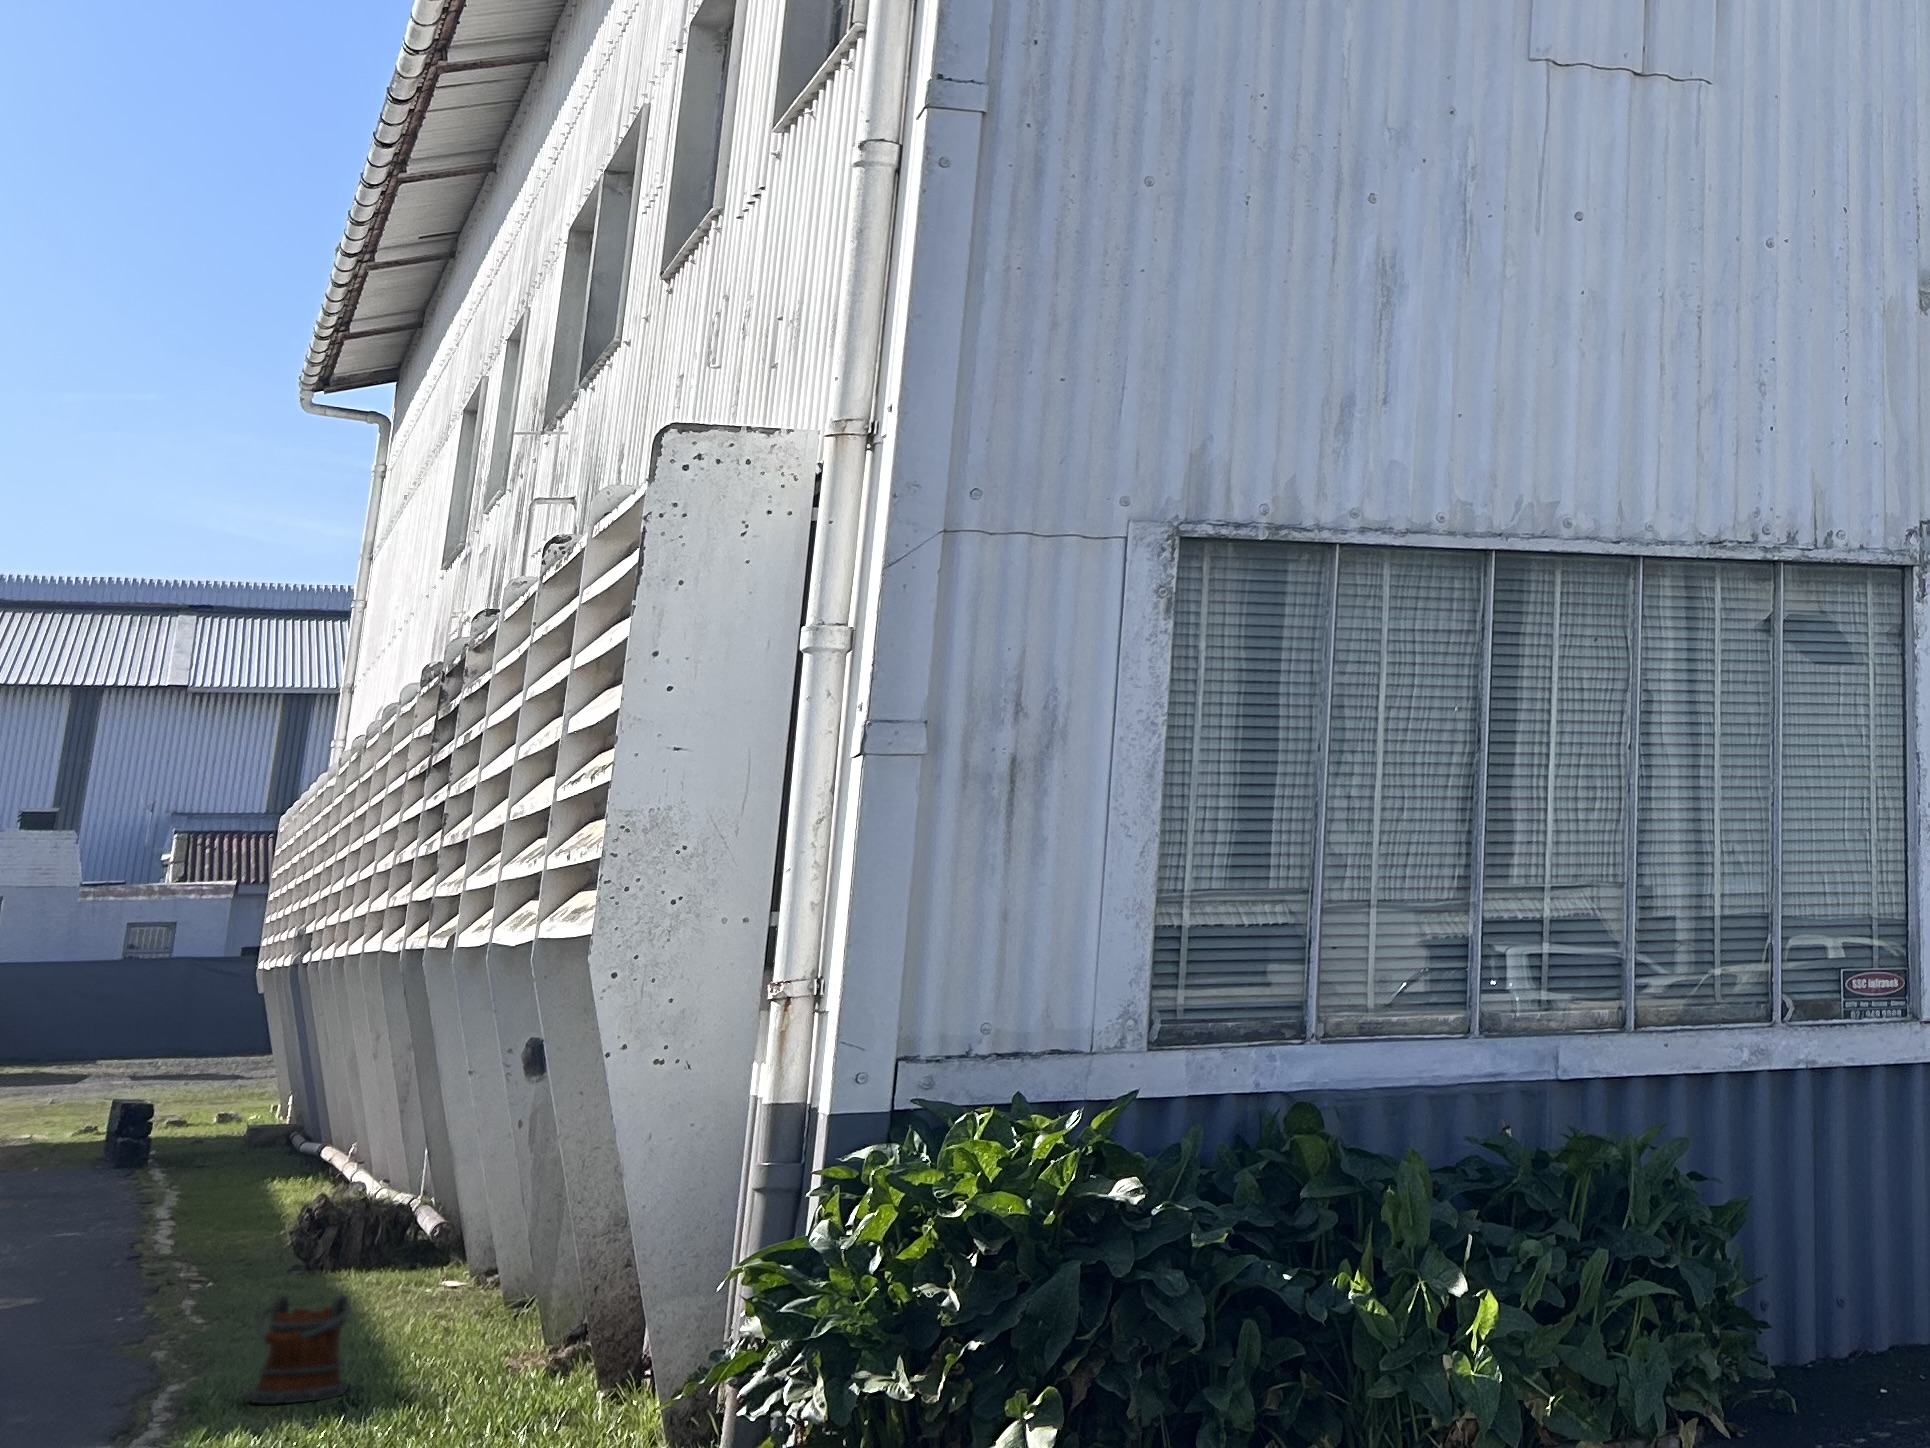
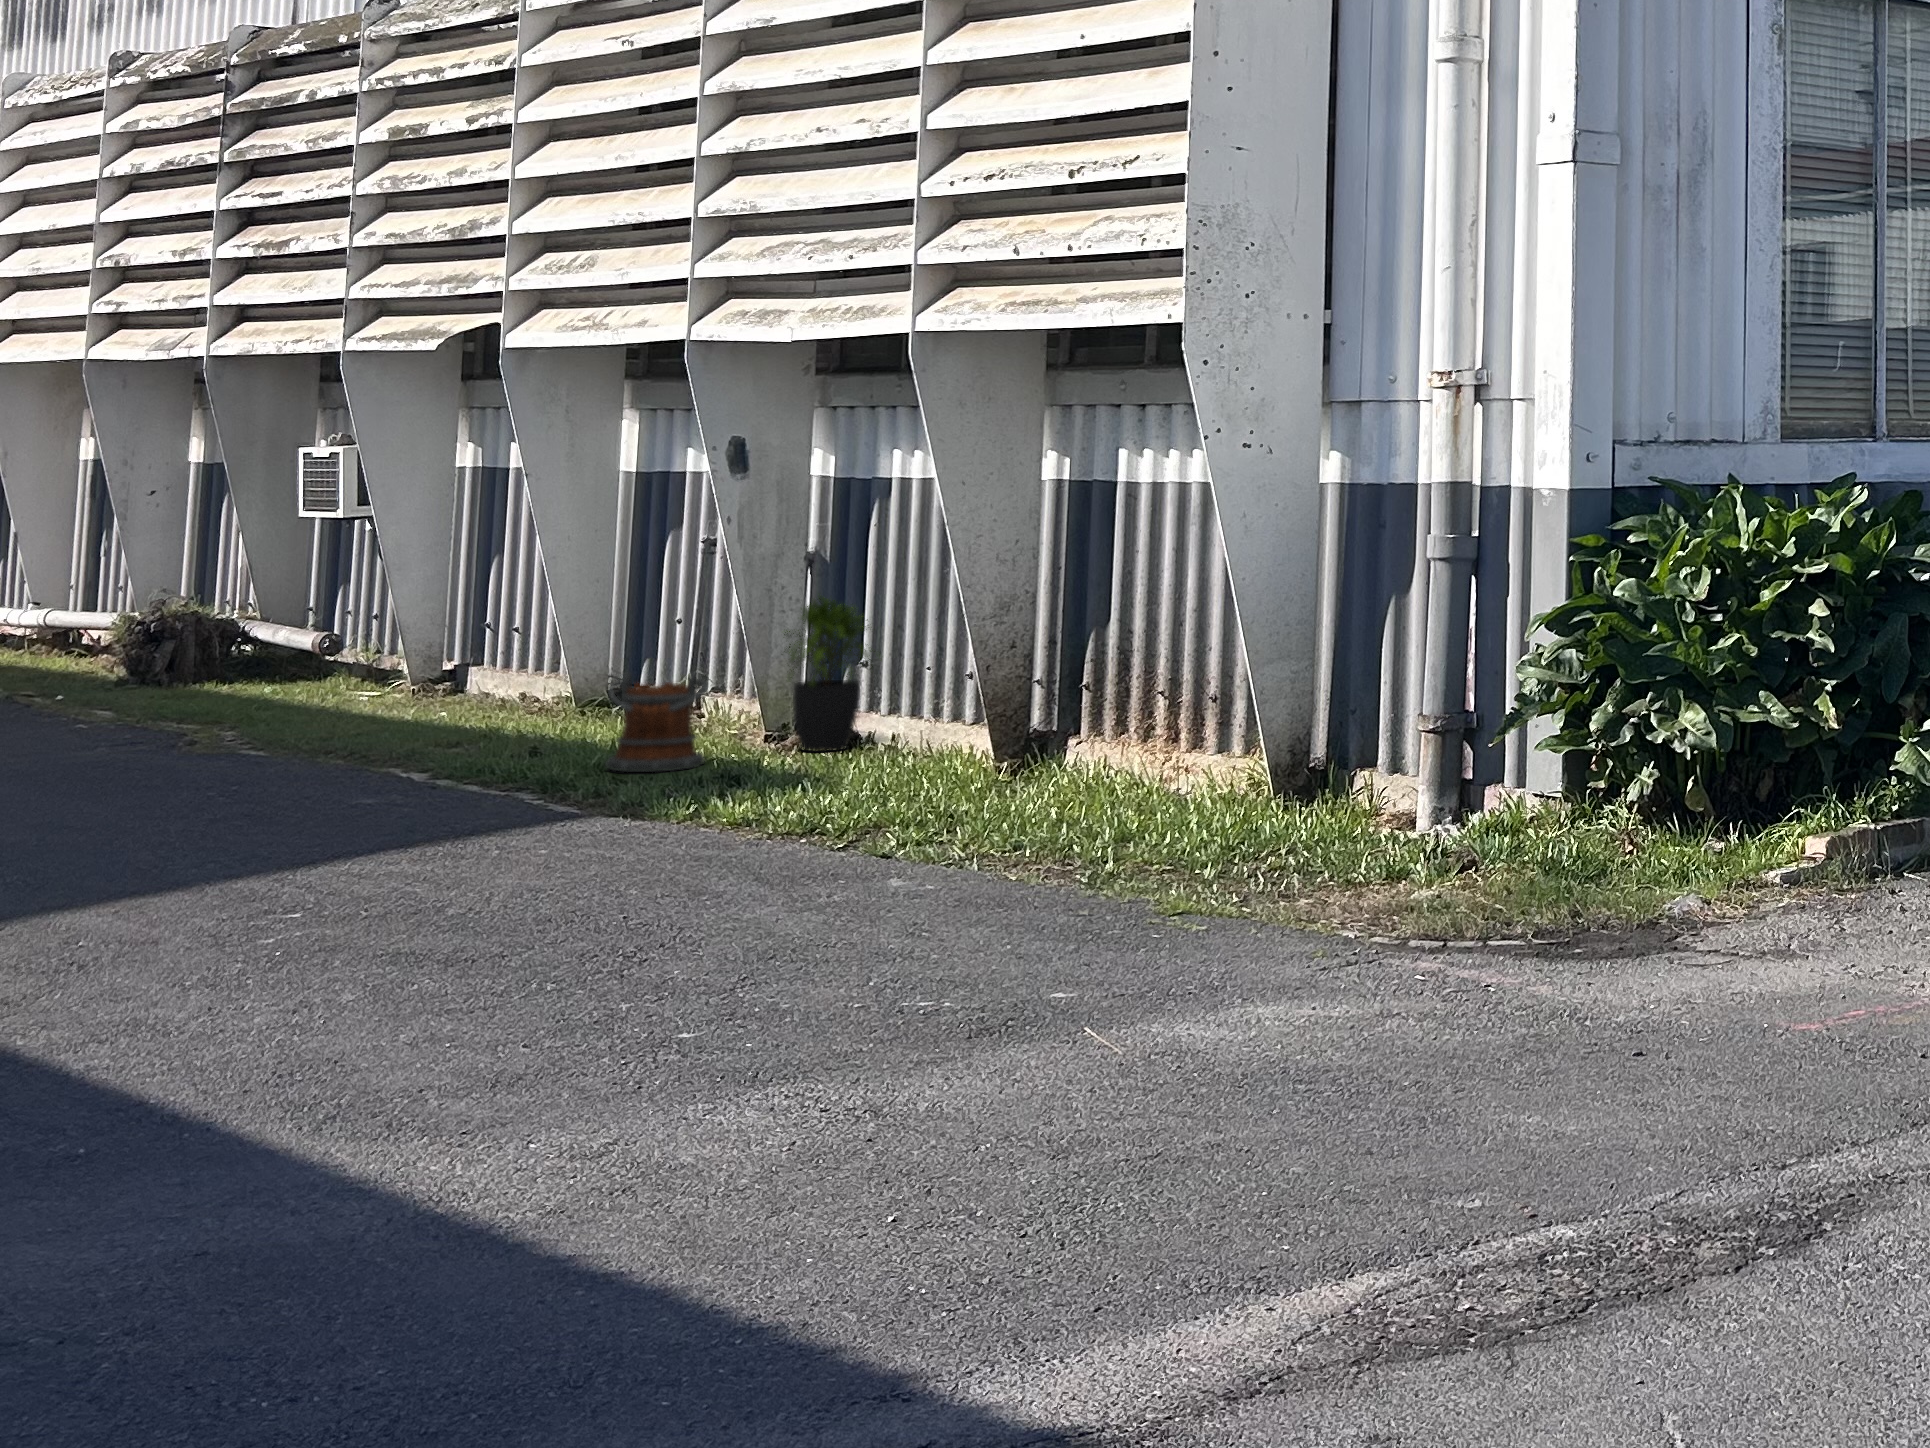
potted plant: none [441,1211,547,1382] -> present [784,596,882,752]

